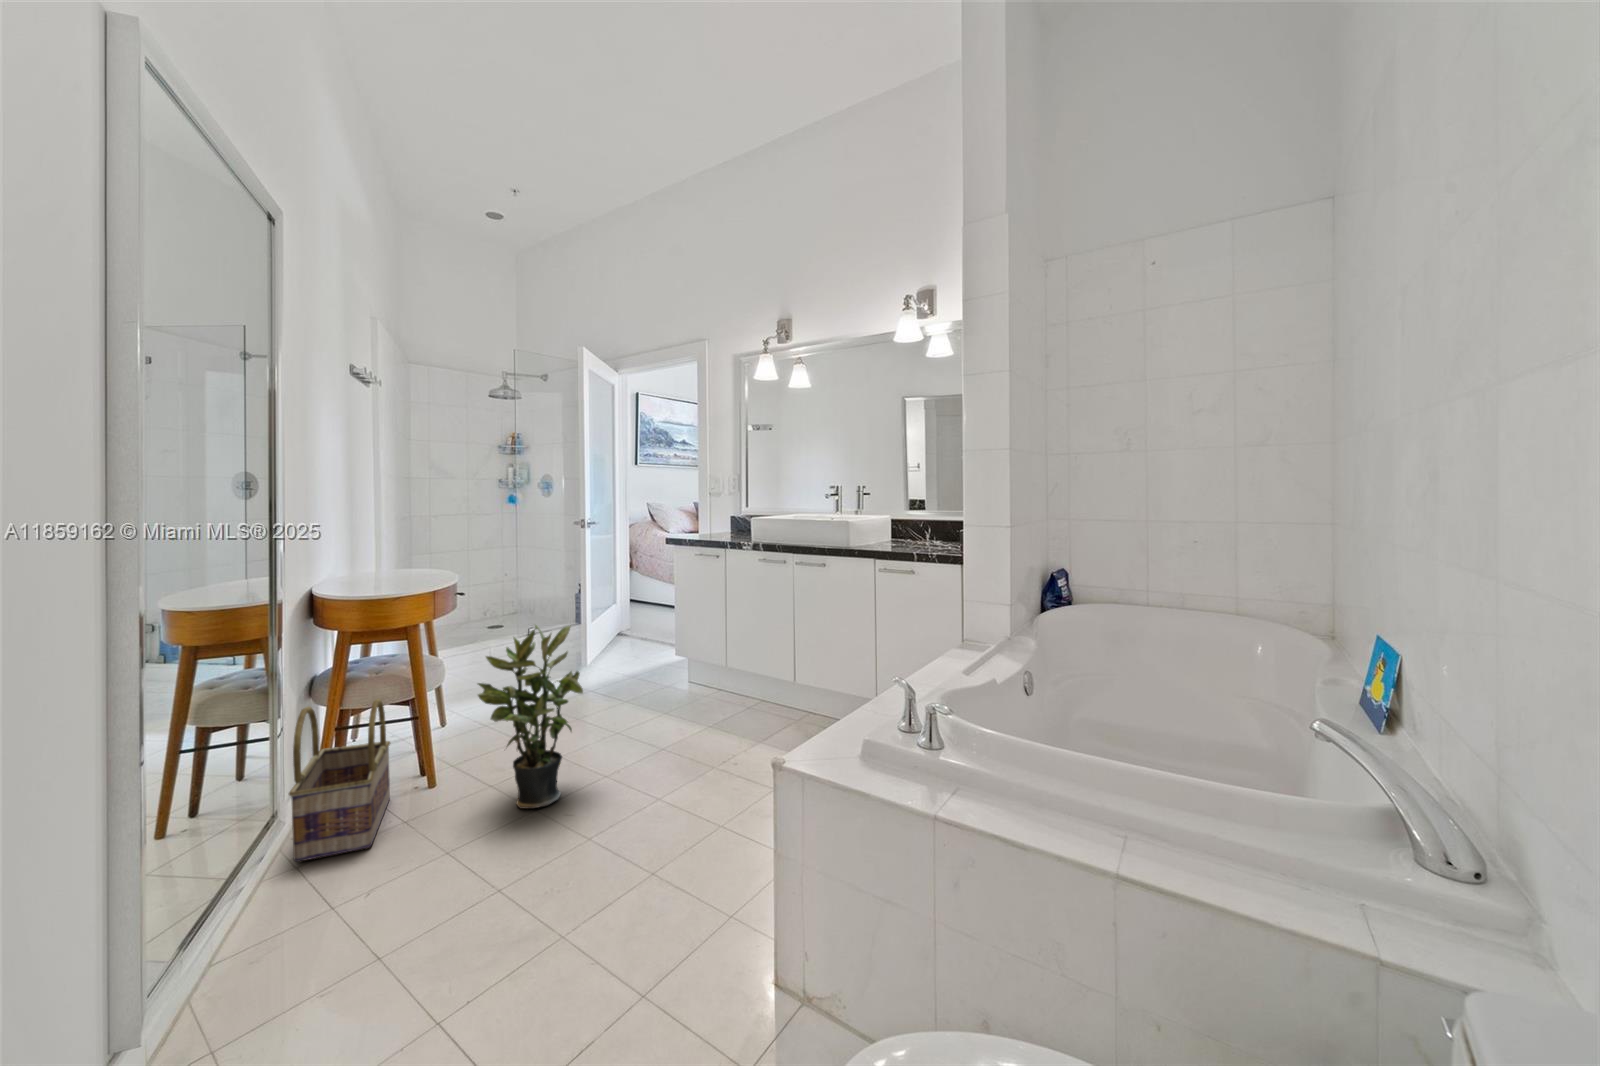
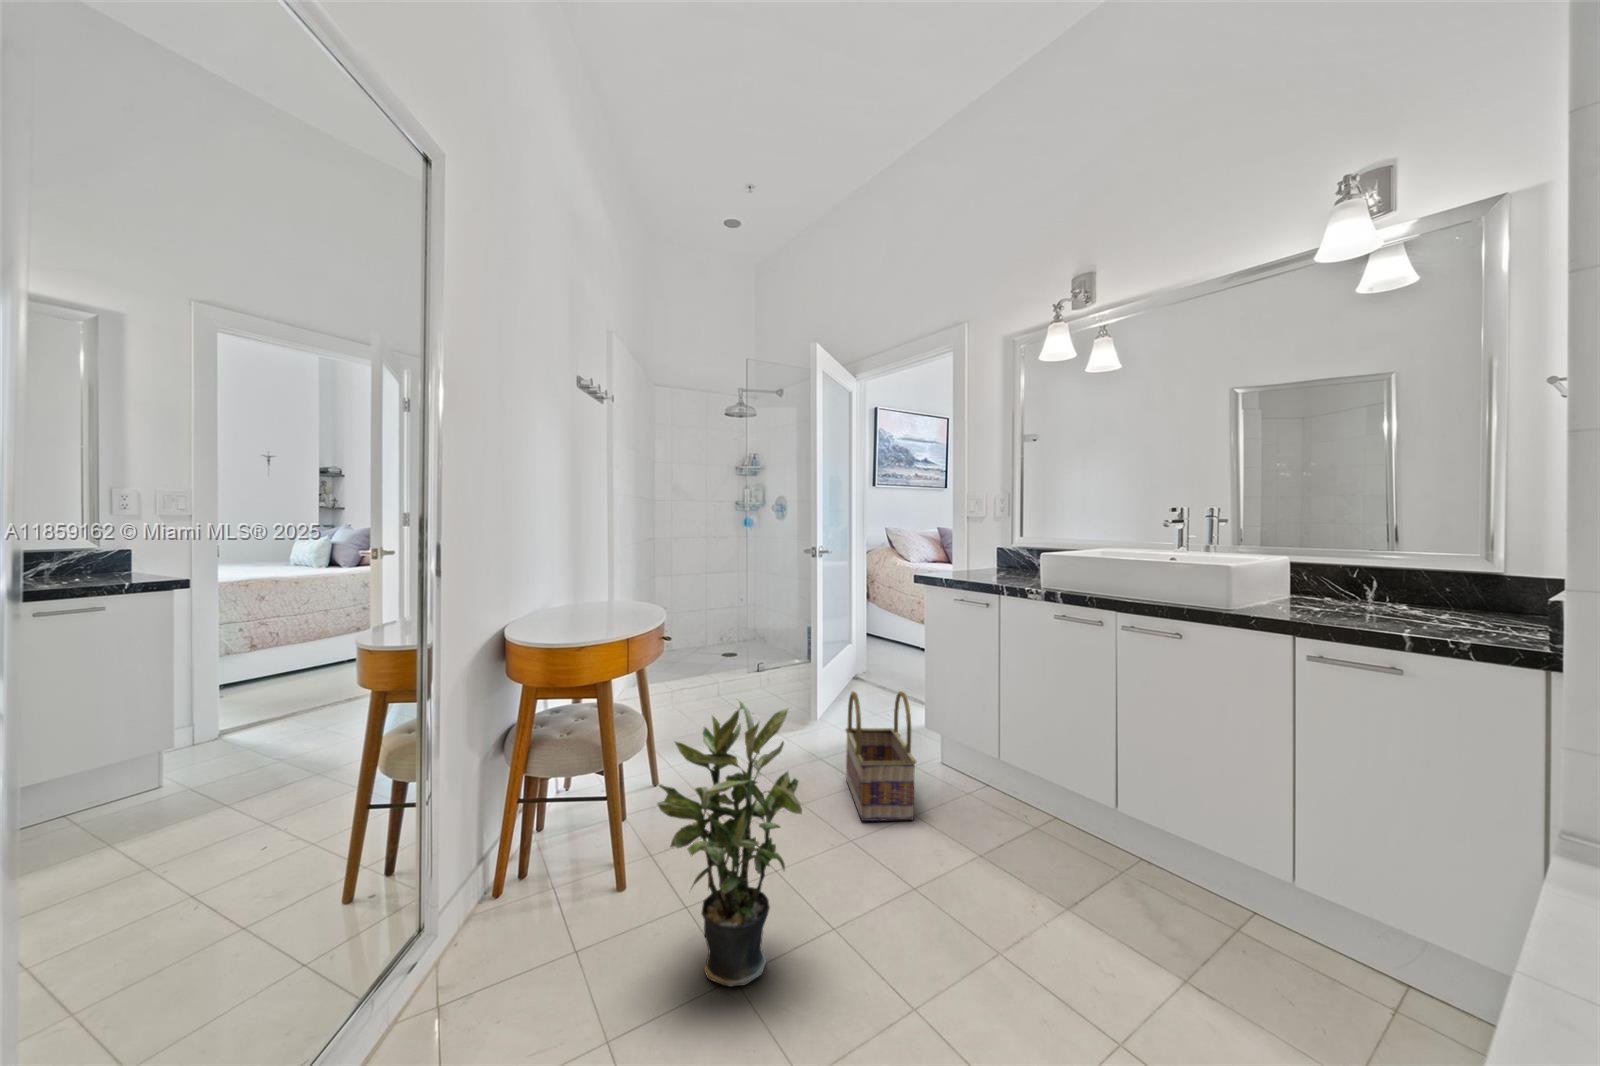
basket: present [289,698,390,862] -> present [846,691,916,821]

